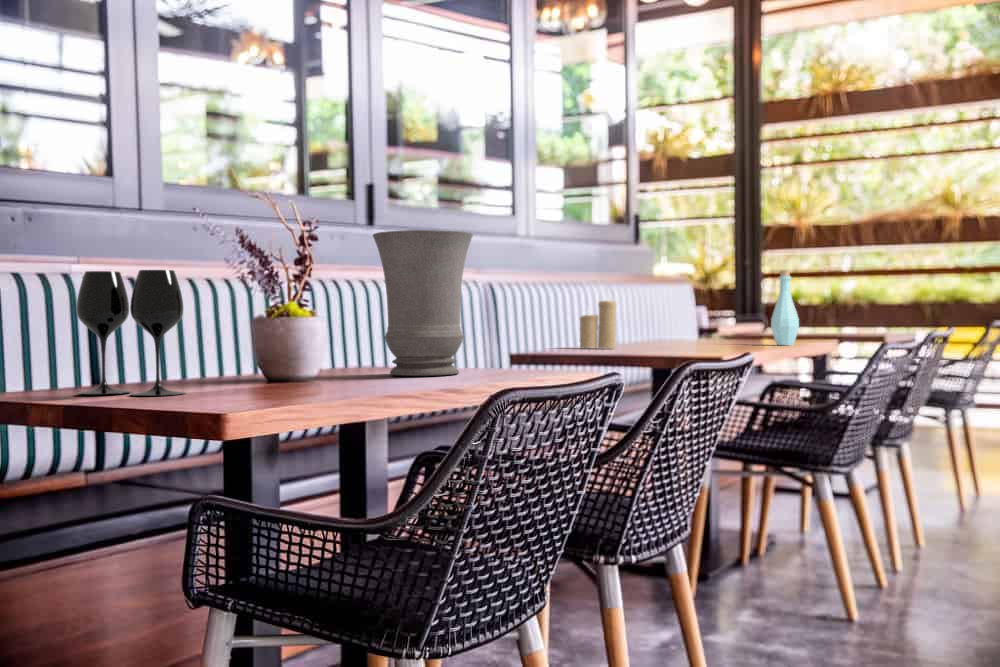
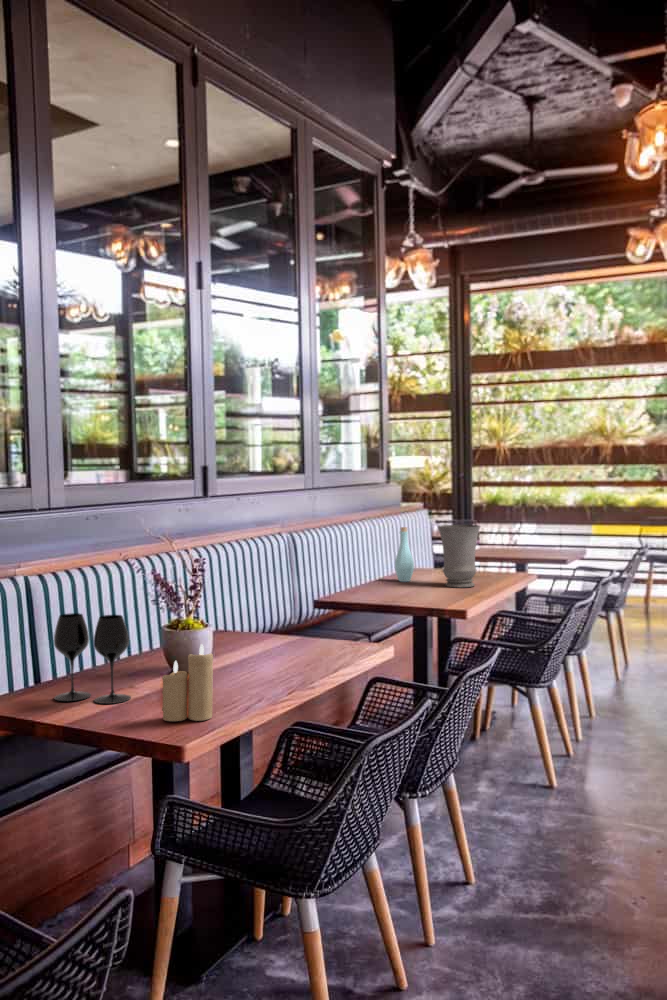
vase: present [373,230,473,376] -> present [438,525,480,588]
bottle: present [771,270,799,345] -> present [395,527,414,582]
candle: present [580,295,616,348] -> present [162,644,213,721]

